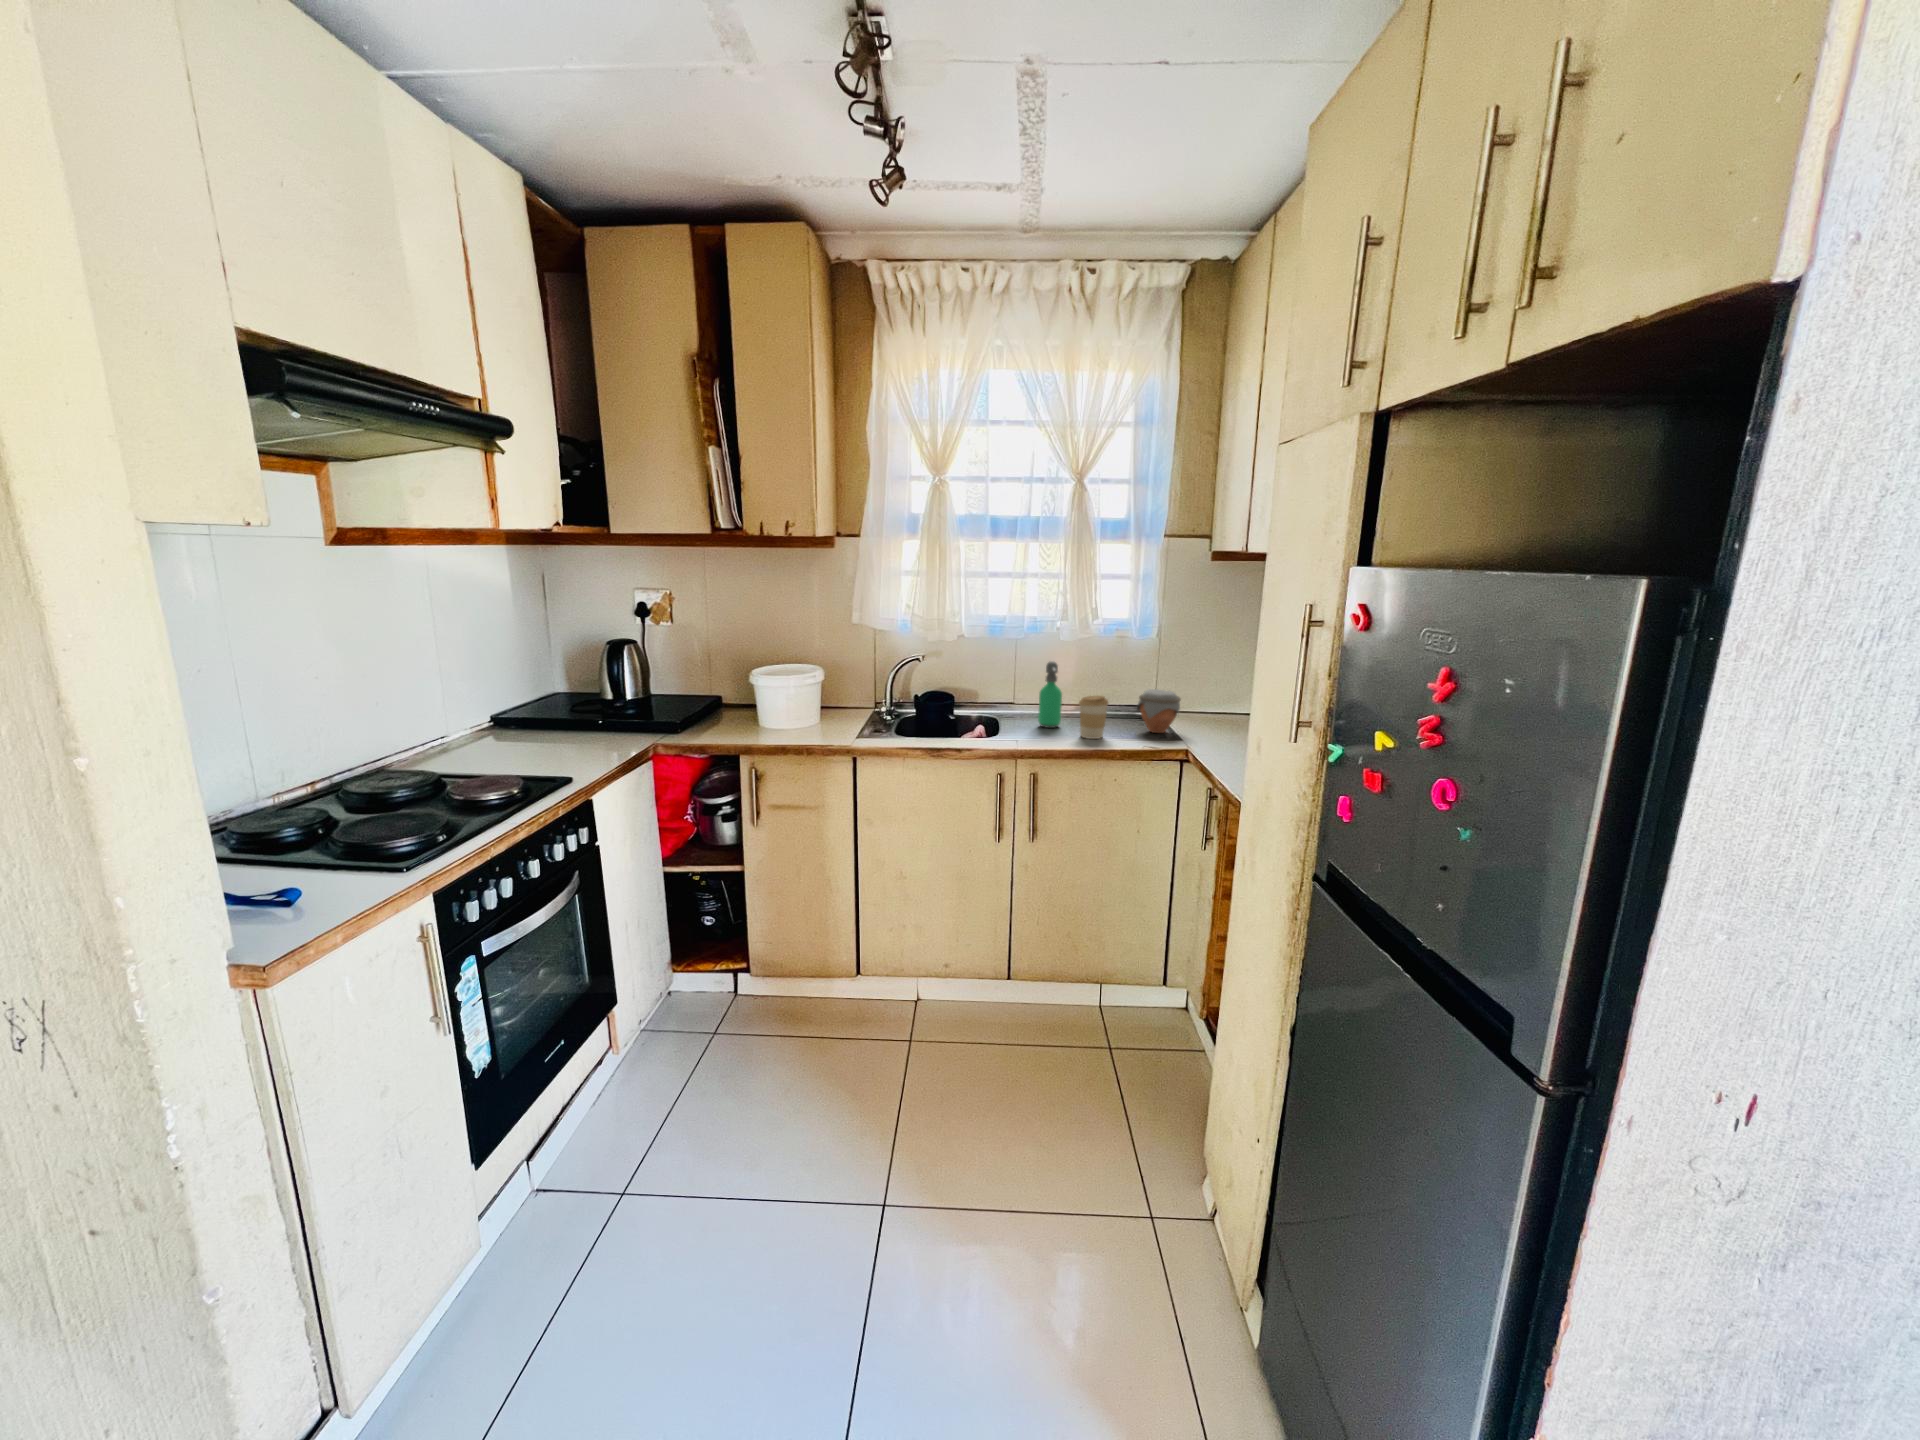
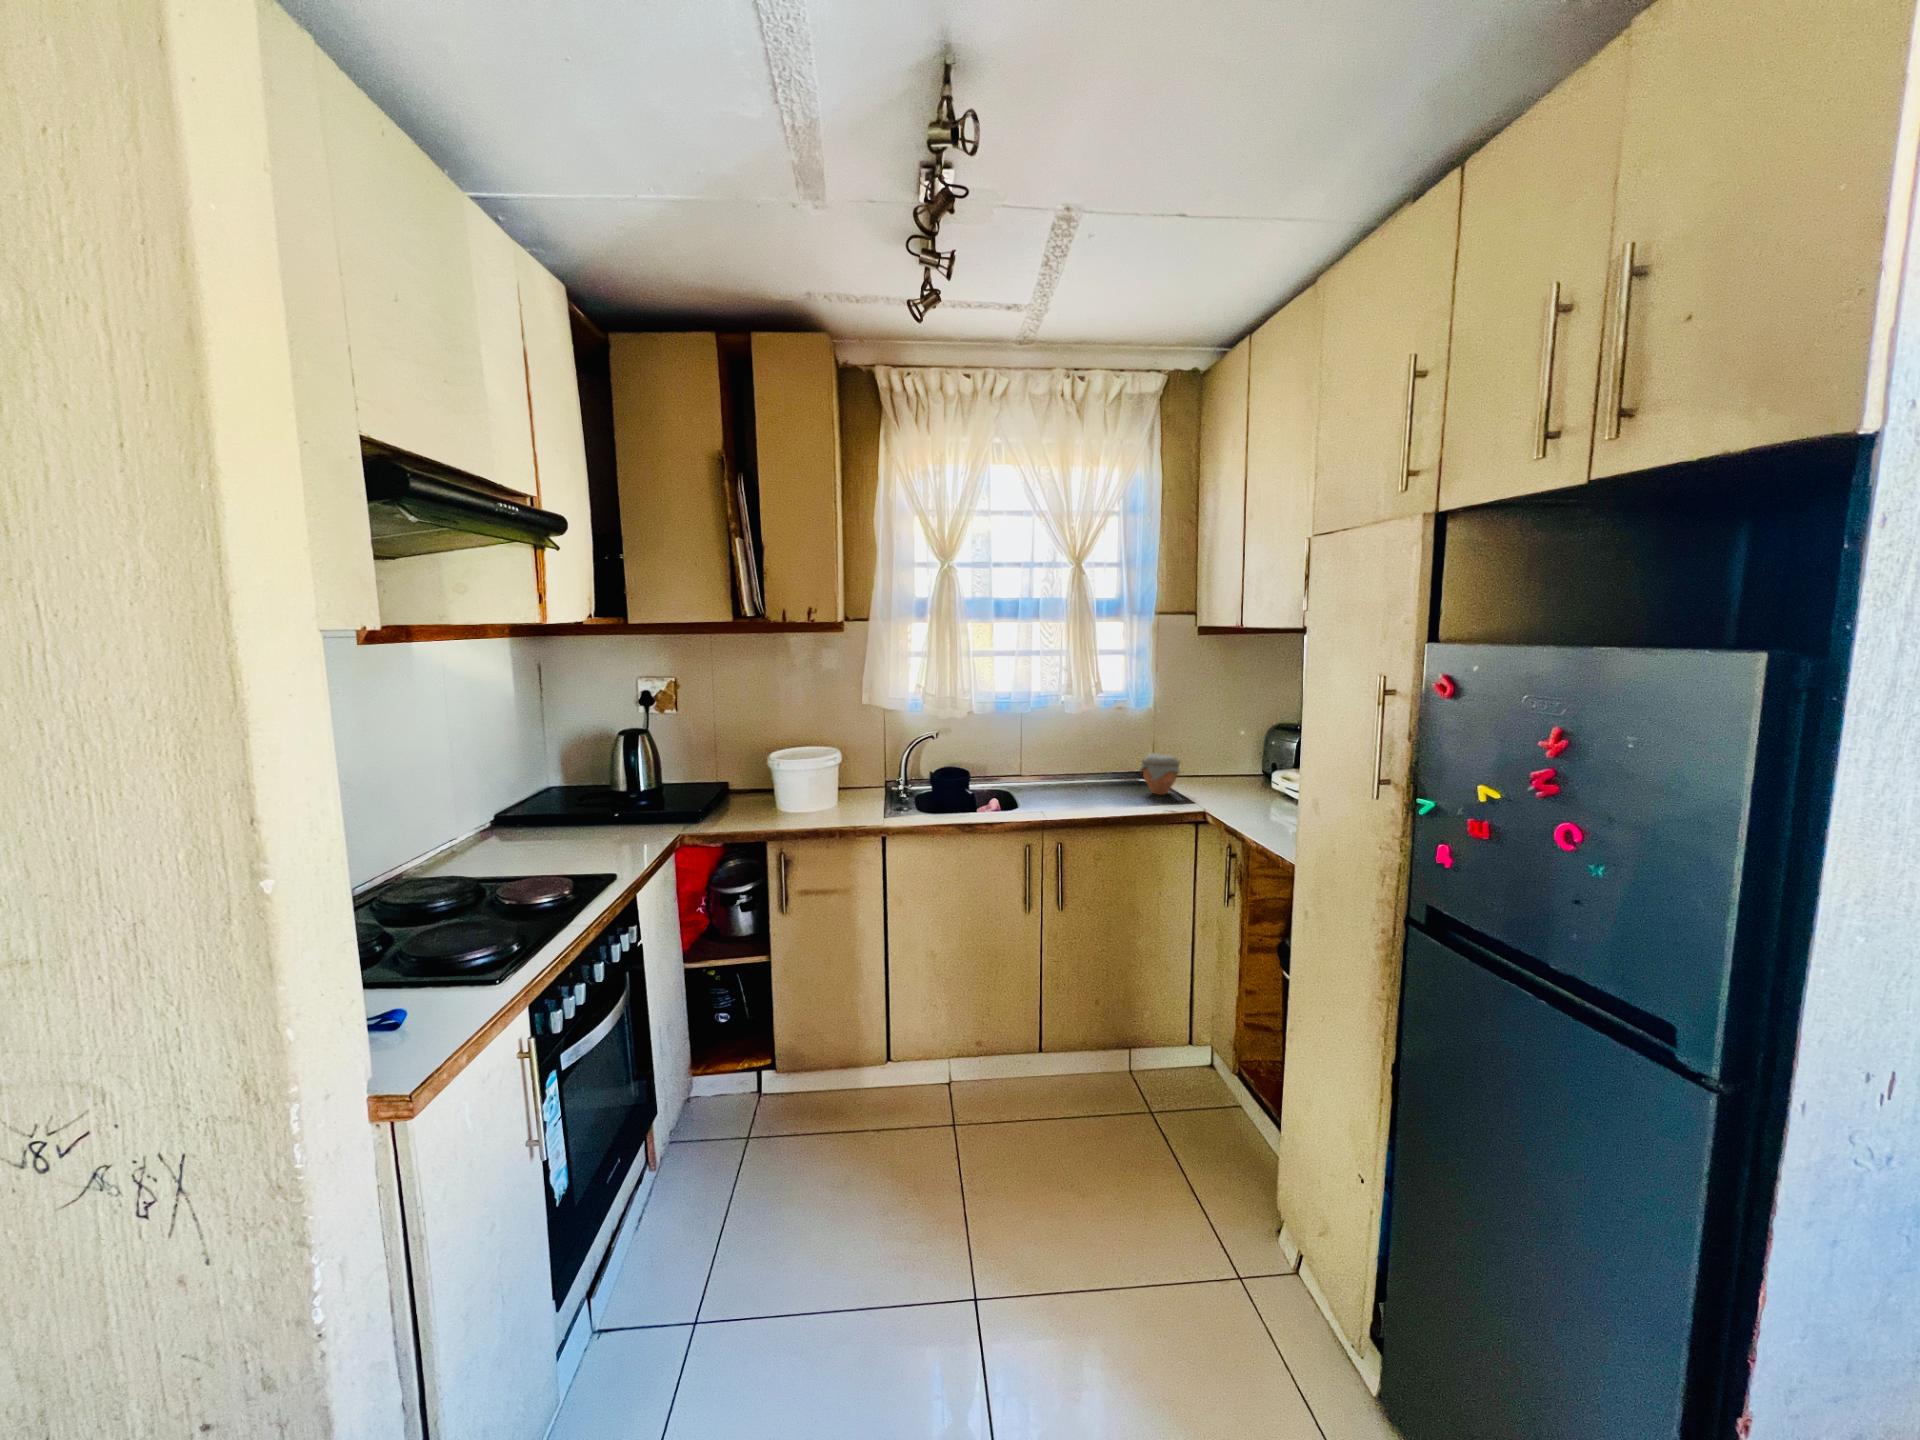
soap dispenser: present [1038,661,1062,728] -> none [1047,732,1069,795]
coffee cup: present [1079,696,1108,739] -> none [1090,762,1119,803]

